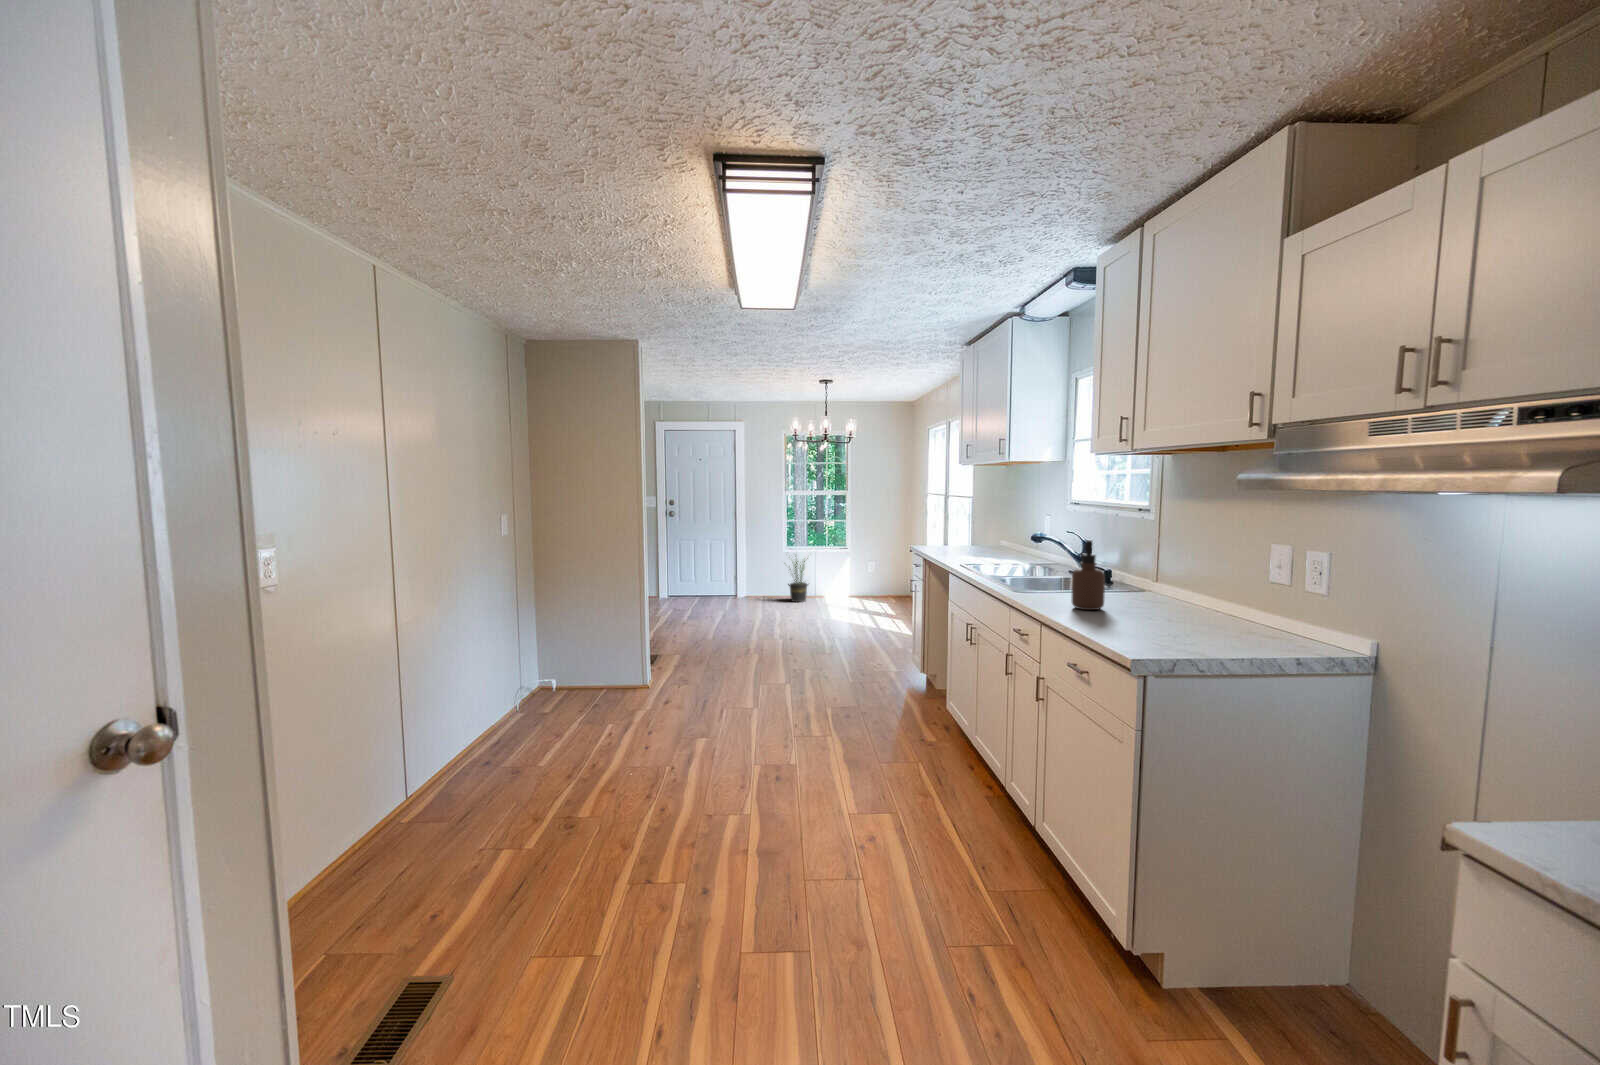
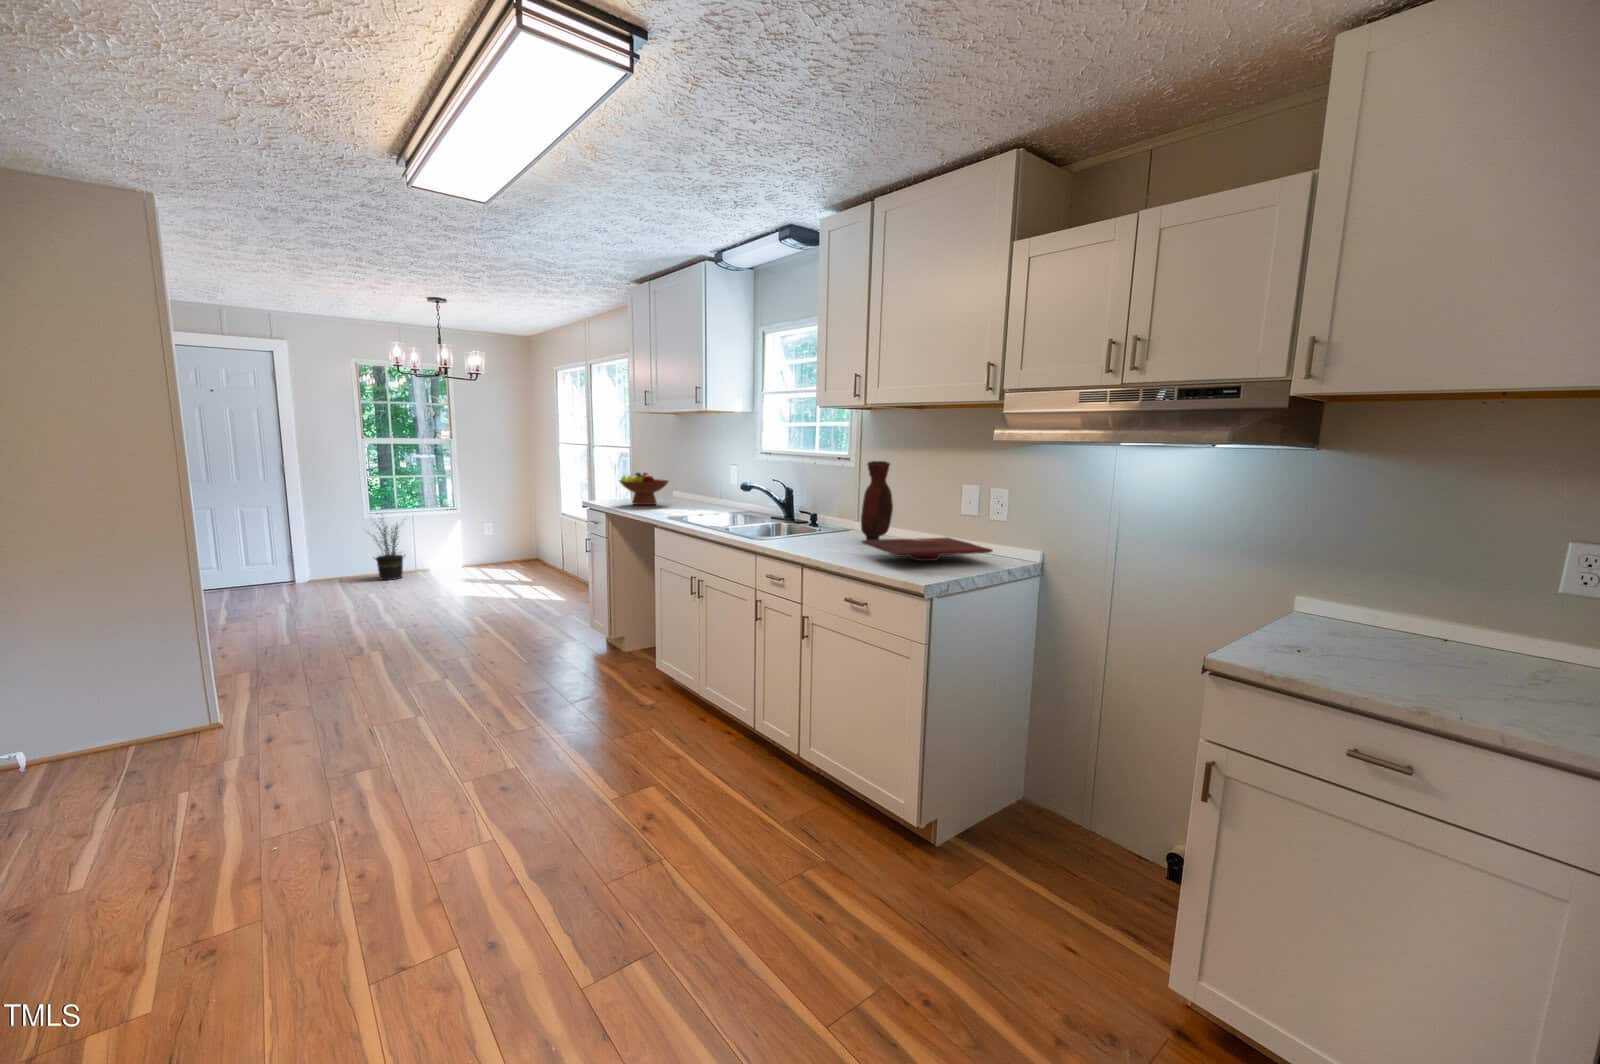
vase: none [1133,511,1175,606] -> present [861,461,893,540]
fruit bowl: none [940,520,988,551] -> present [620,473,668,505]
soap dispenser: present [1072,540,1105,610] -> none [824,487,851,550]
cutting board: none [1103,602,1276,634] -> present [861,538,992,561]

